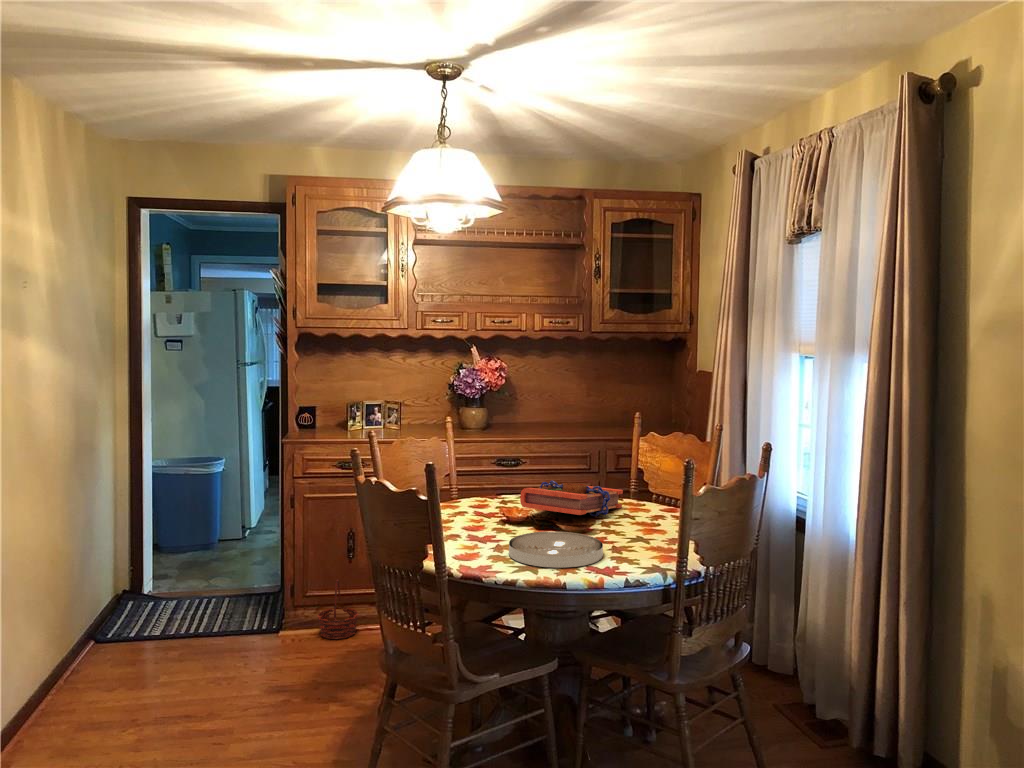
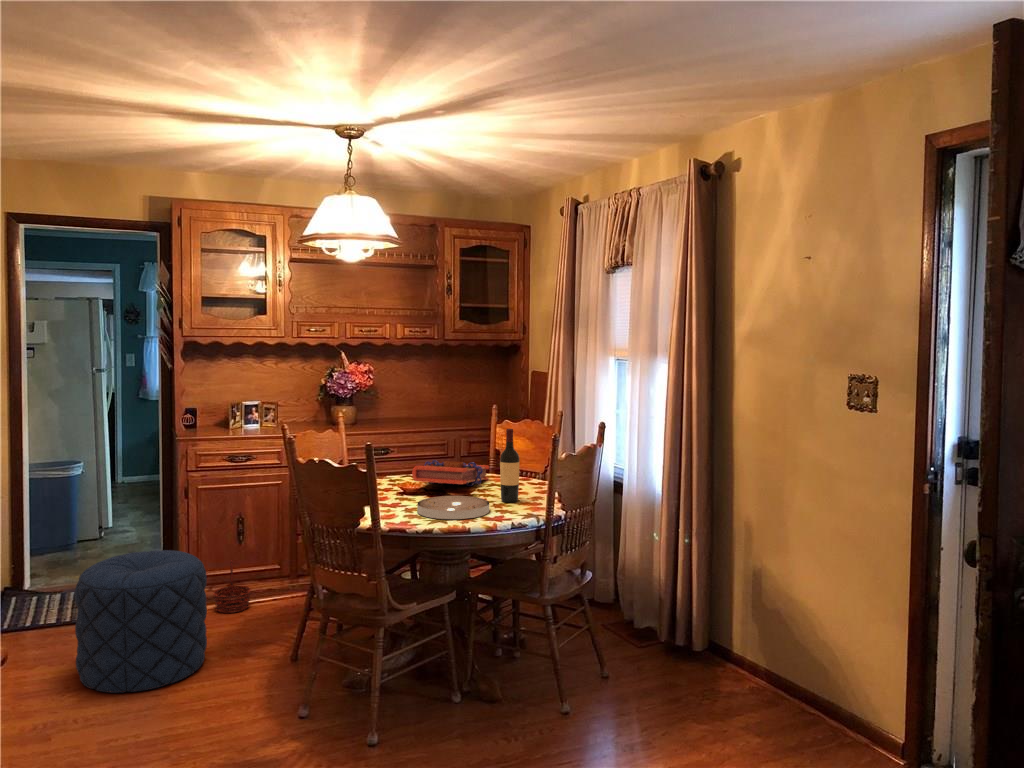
wine bottle: none [624,447,649,545] -> present [500,429,520,502]
pouf: none [143,569,286,734] -> present [75,550,207,693]

